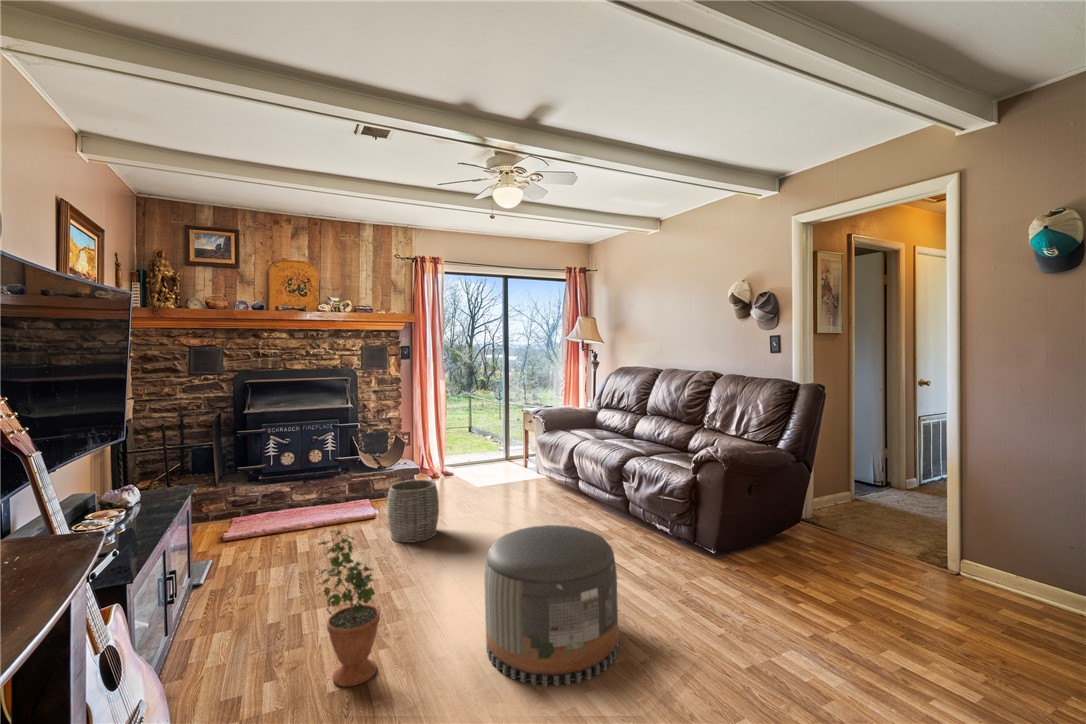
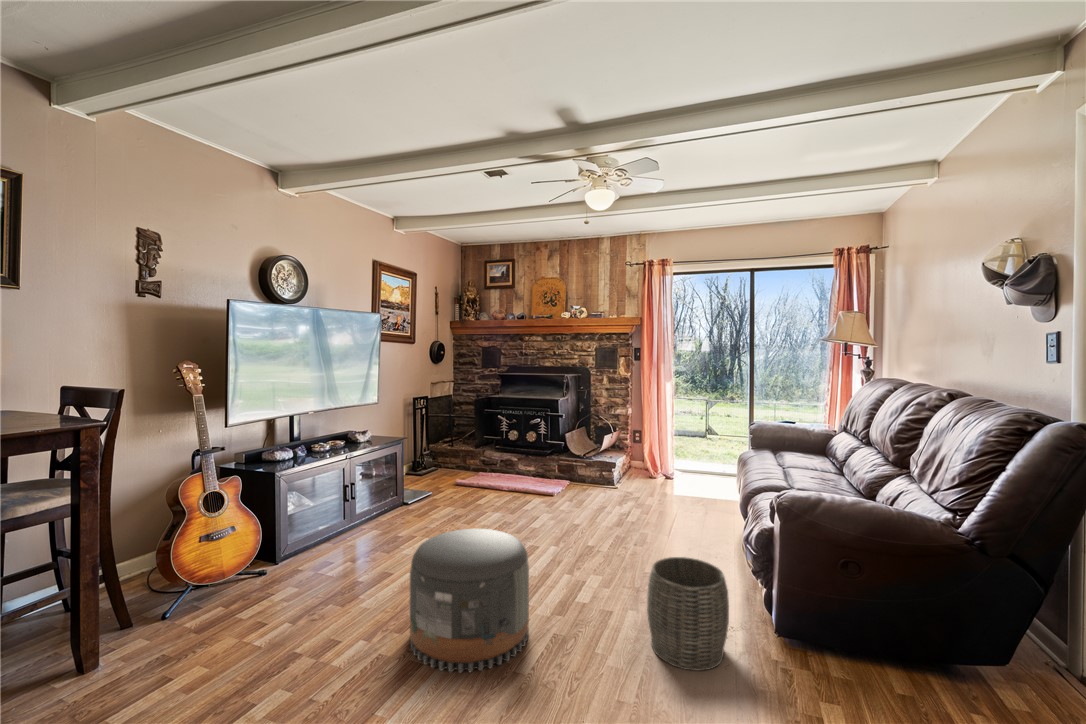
woven basket: present [387,480,439,543] -> present [647,557,729,671]
potted plant: present [319,531,380,686] -> none [341,488,387,595]

